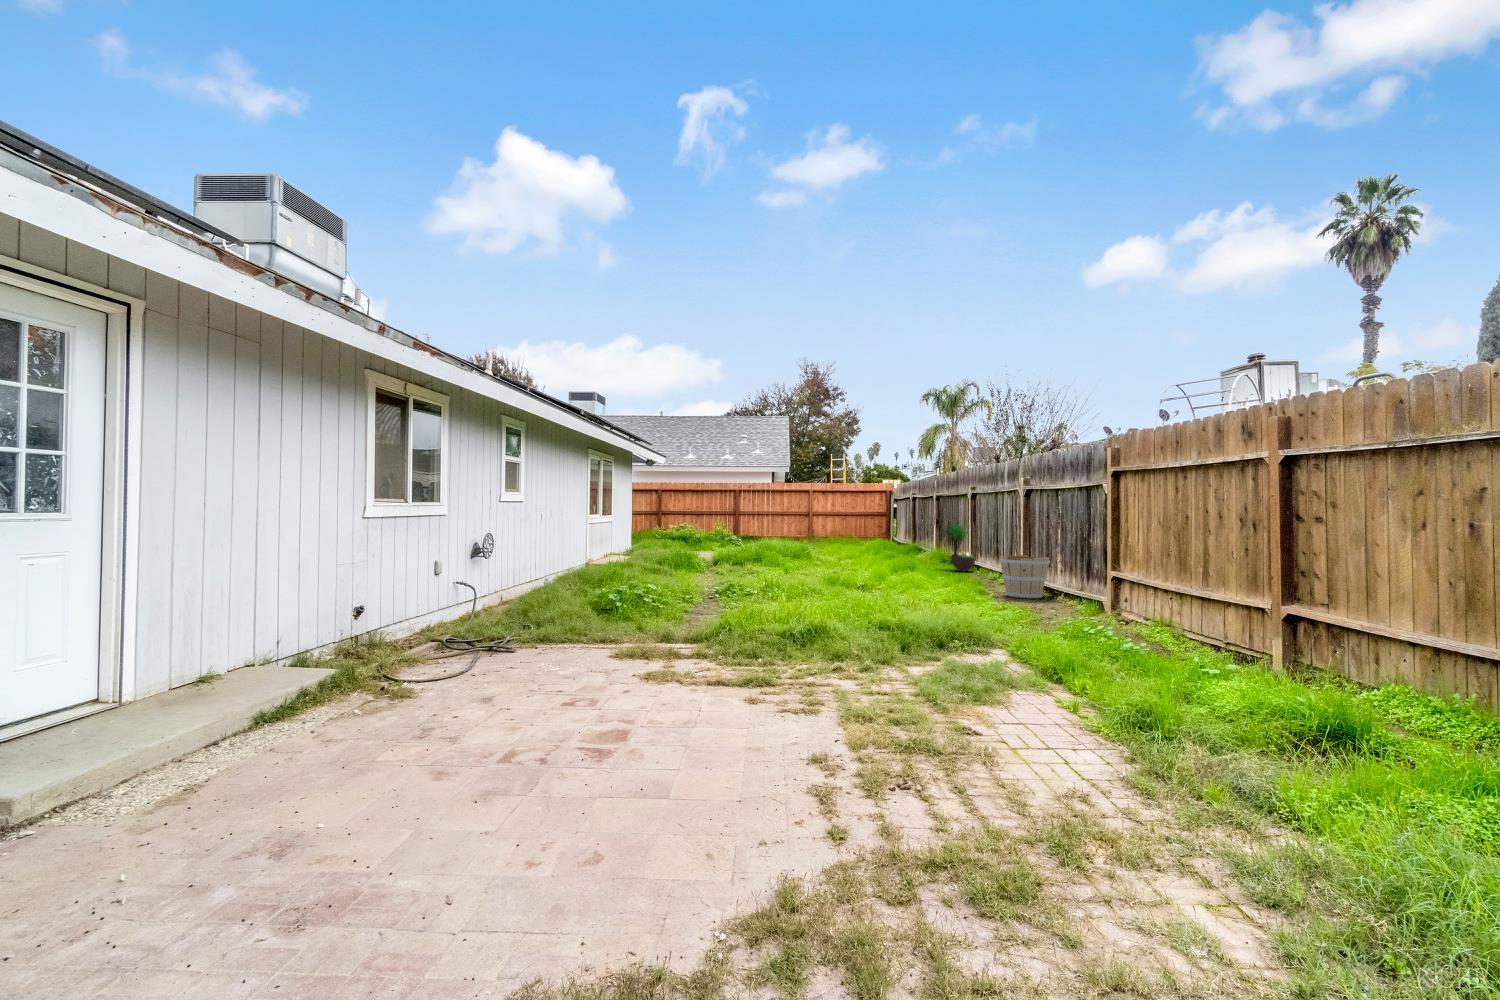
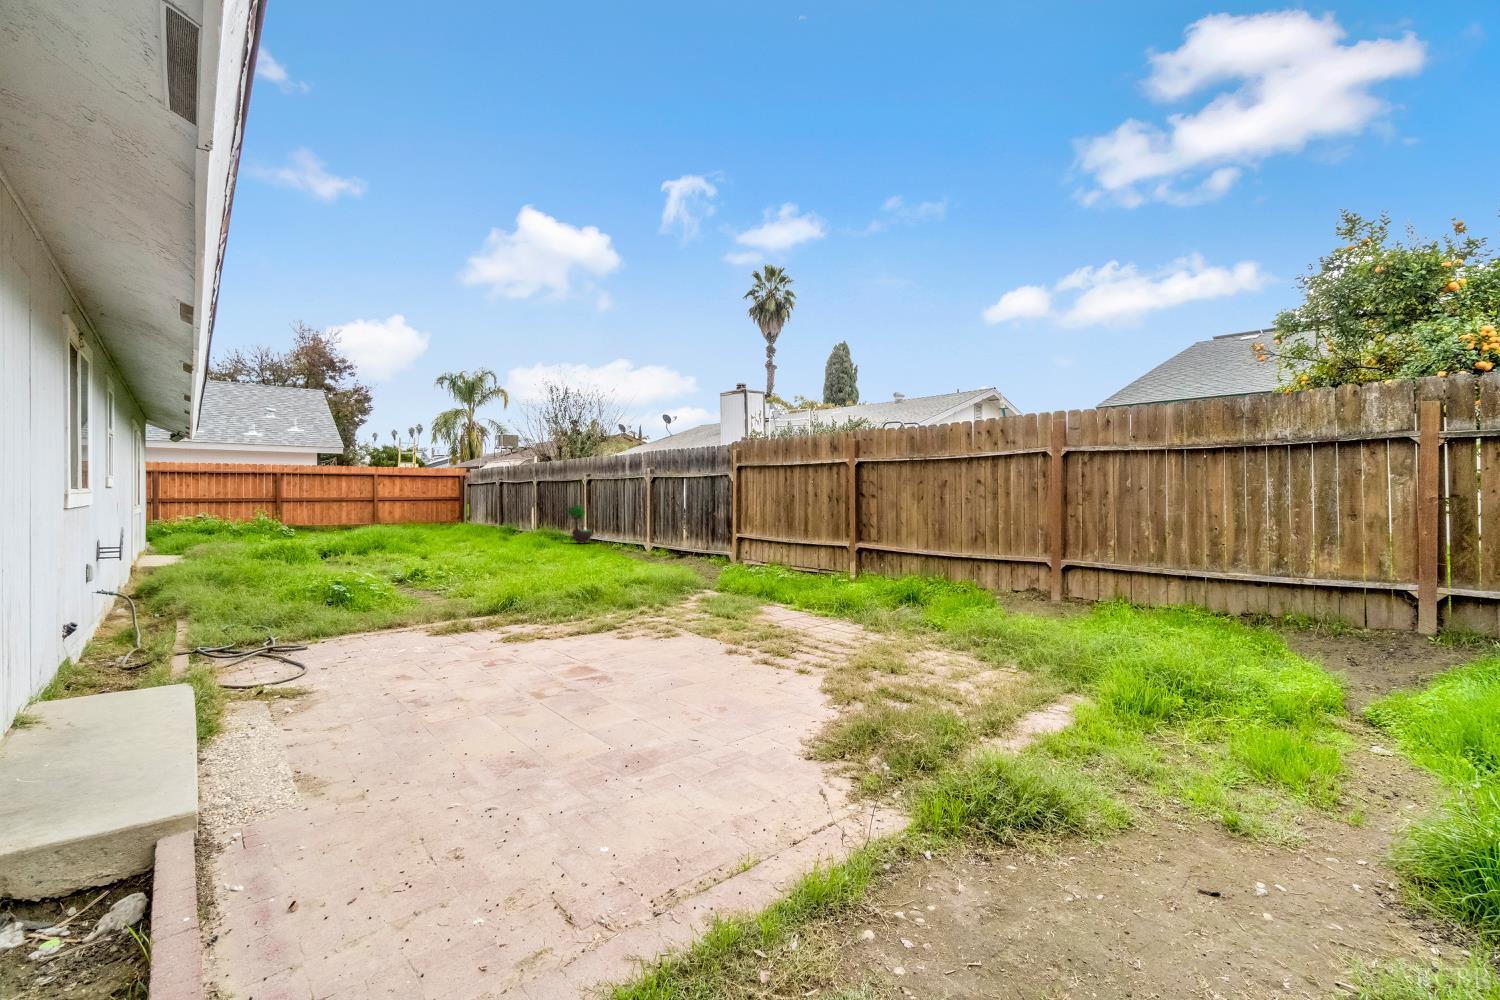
wooden bucket: present [999,555,1050,598] -> none [642,526,678,557]

